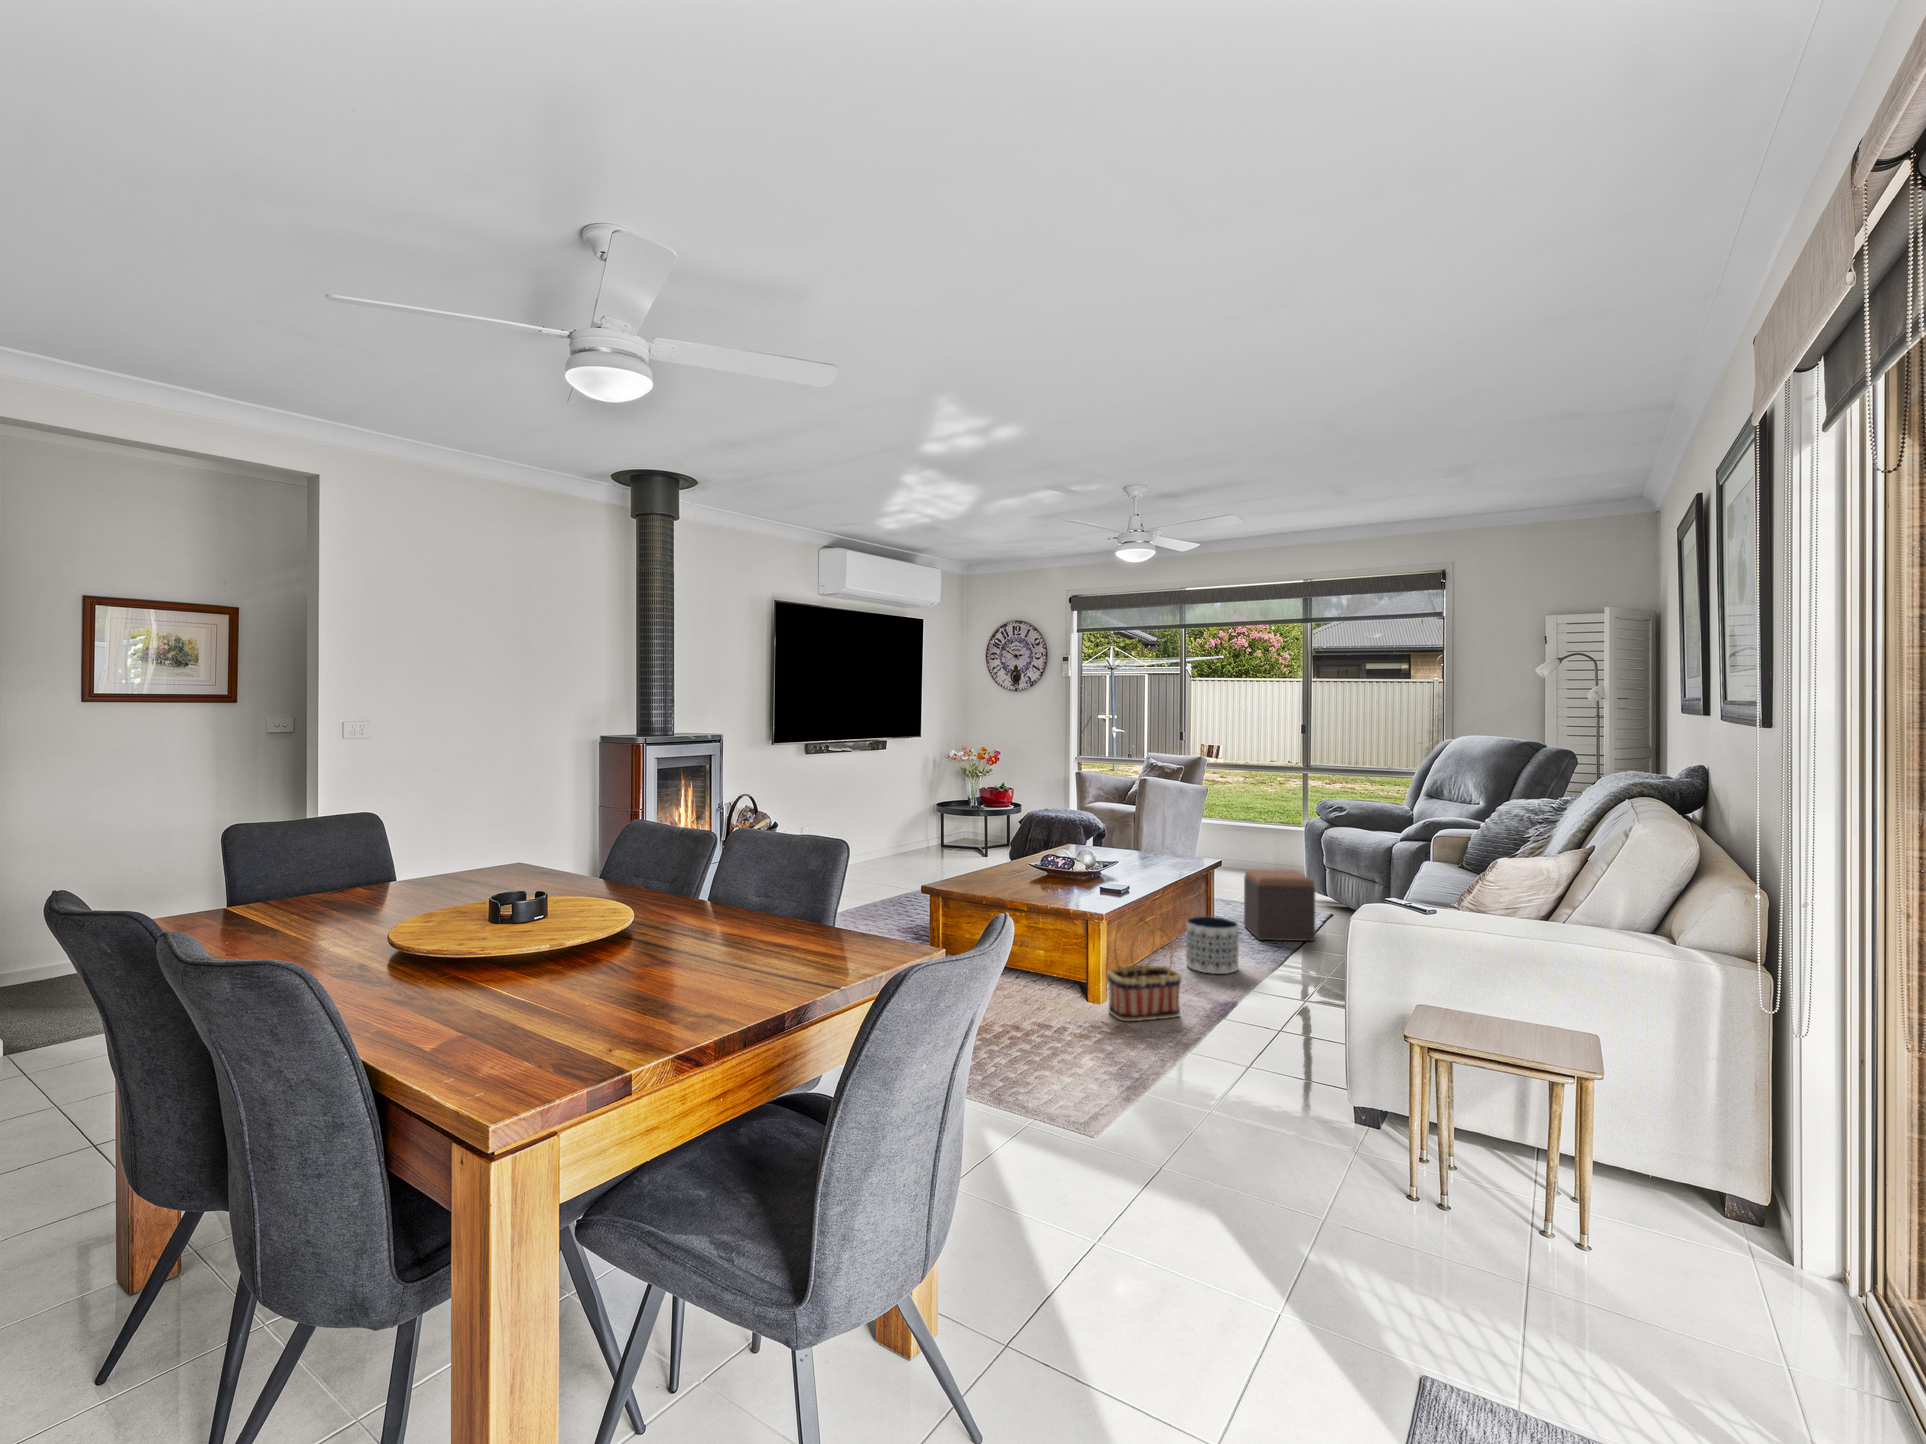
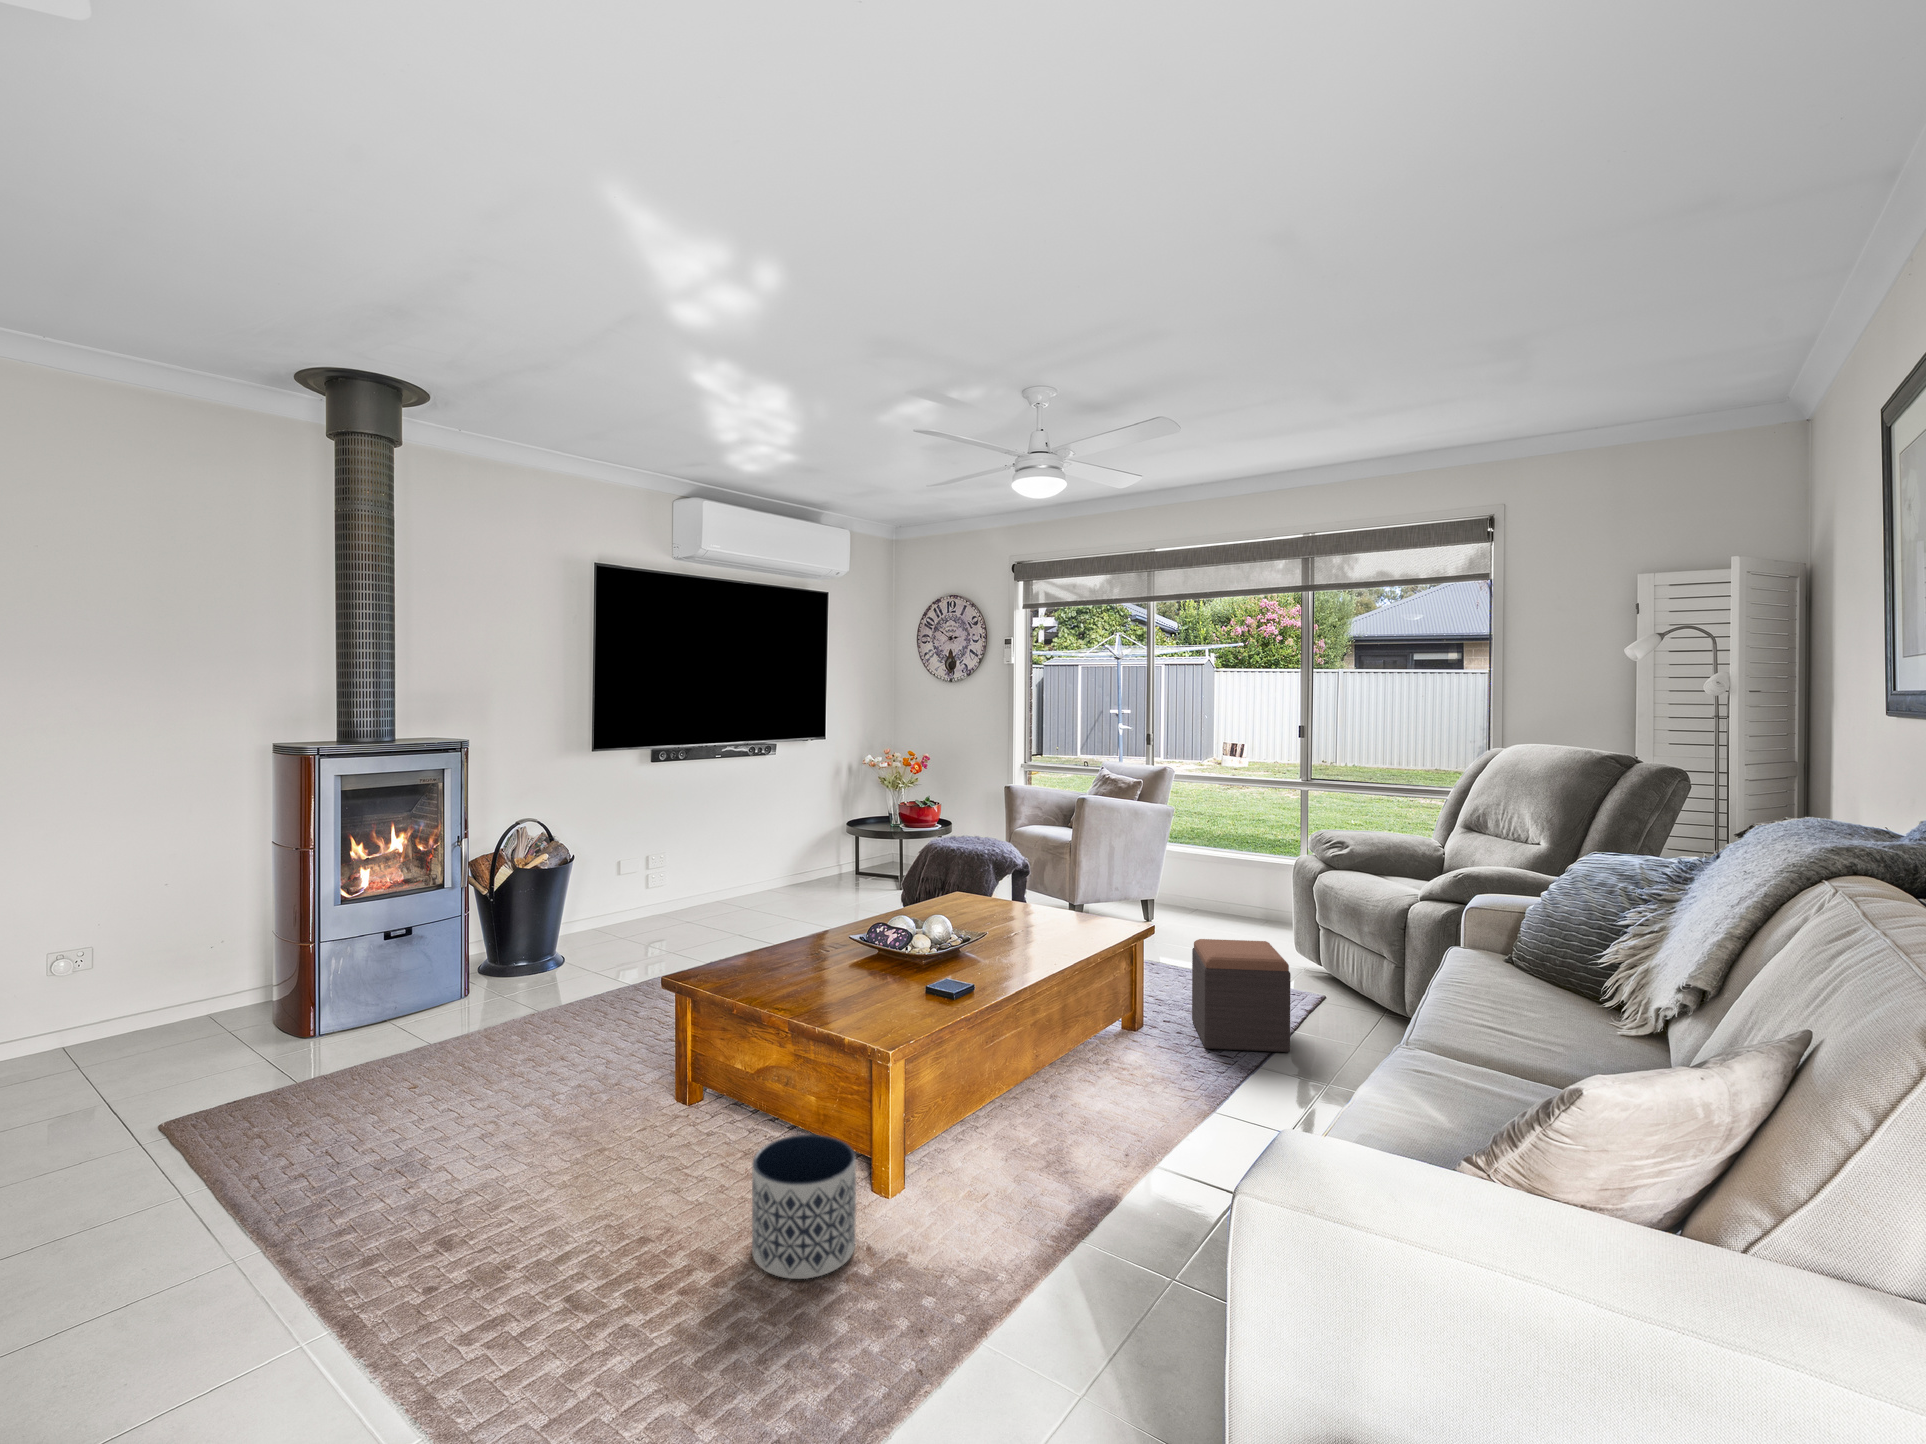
planter: present [1186,917,1239,974] -> present [752,1135,856,1279]
basket: present [1107,918,1182,1021] -> none [903,1058,1026,1244]

